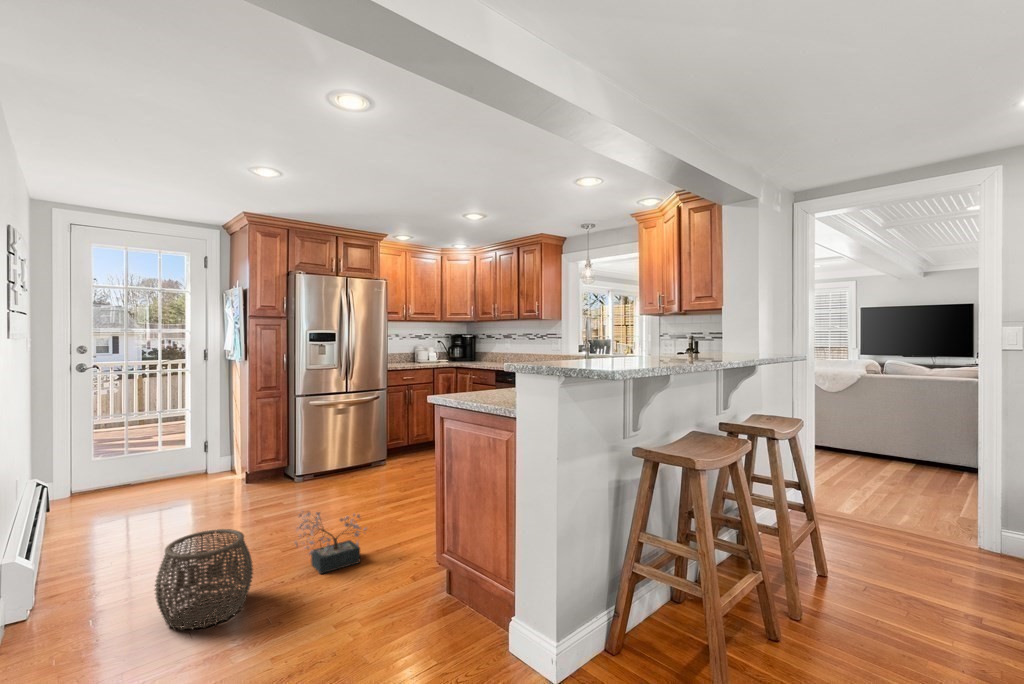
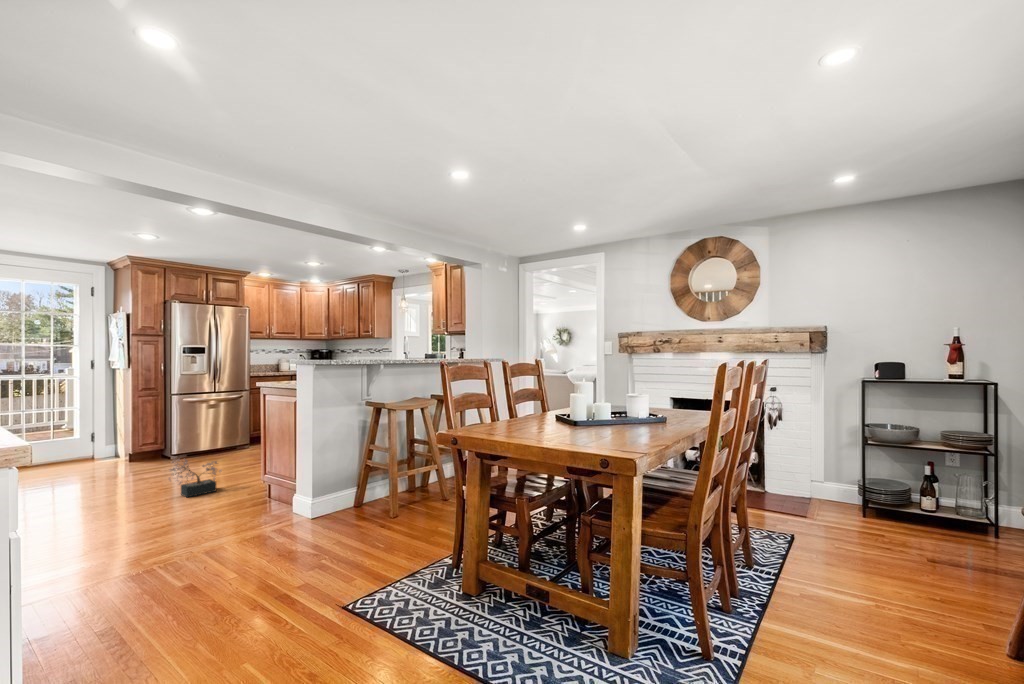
woven basket: present [155,529,253,630] -> none [70,467,139,523]

